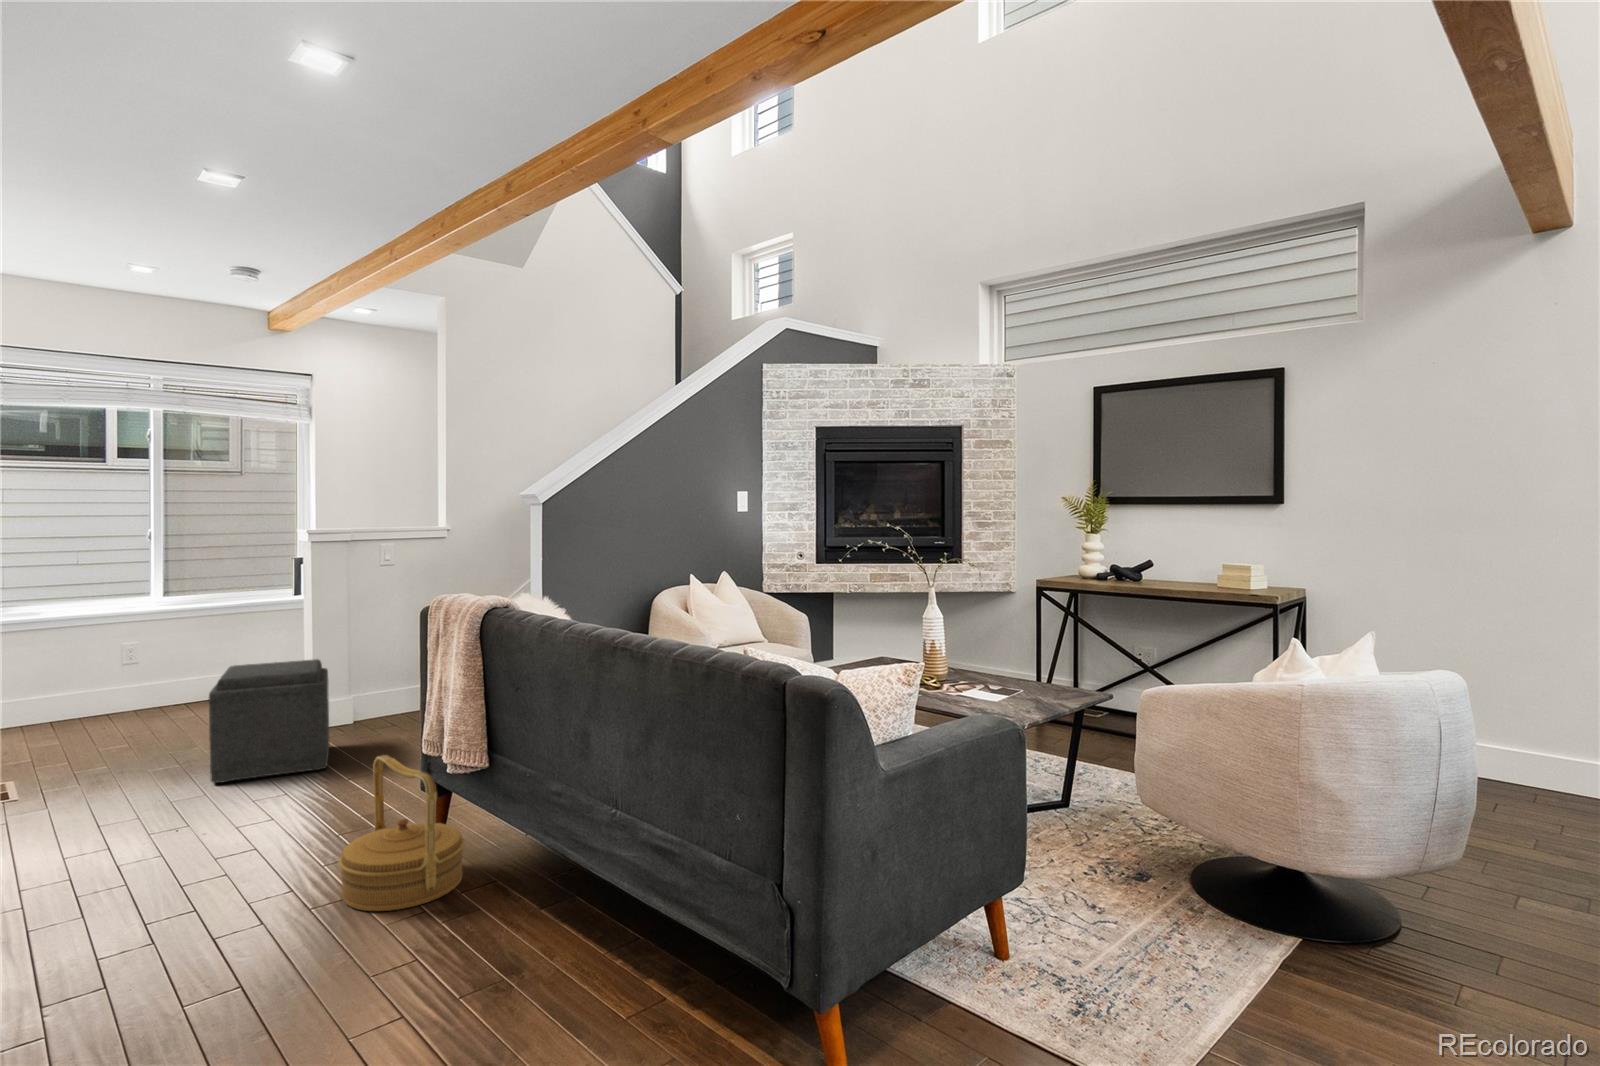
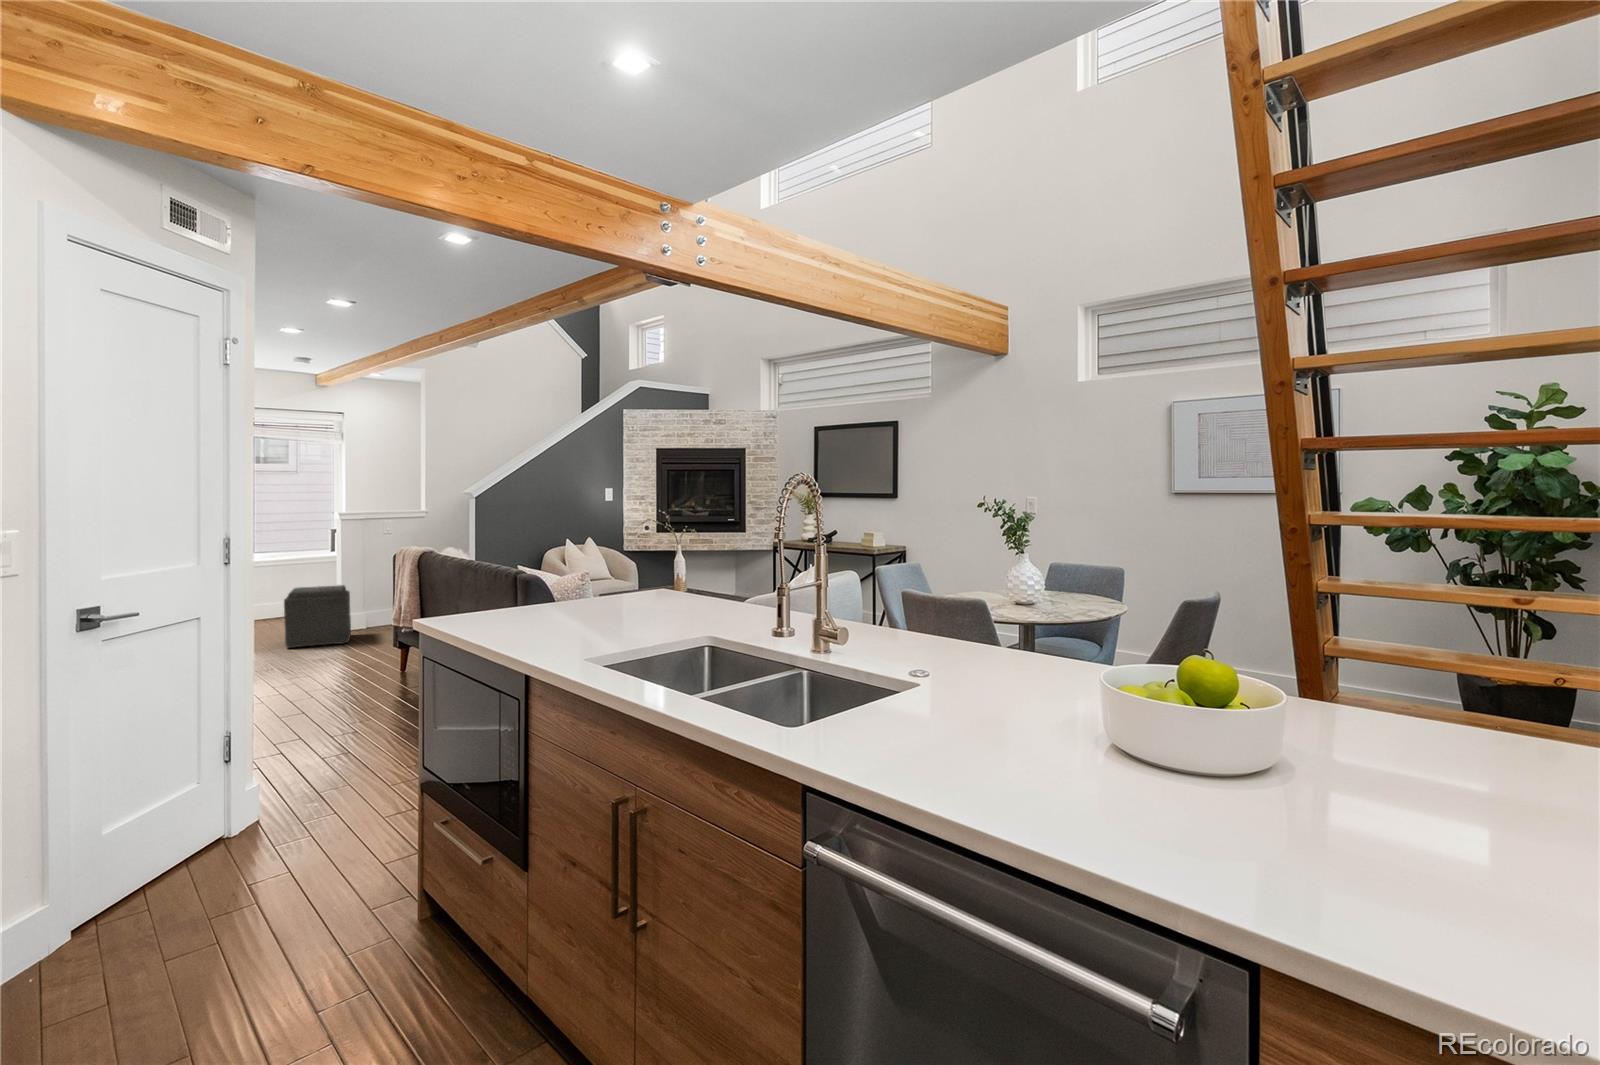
woven basket: present [339,755,465,911] -> none [349,620,409,686]

